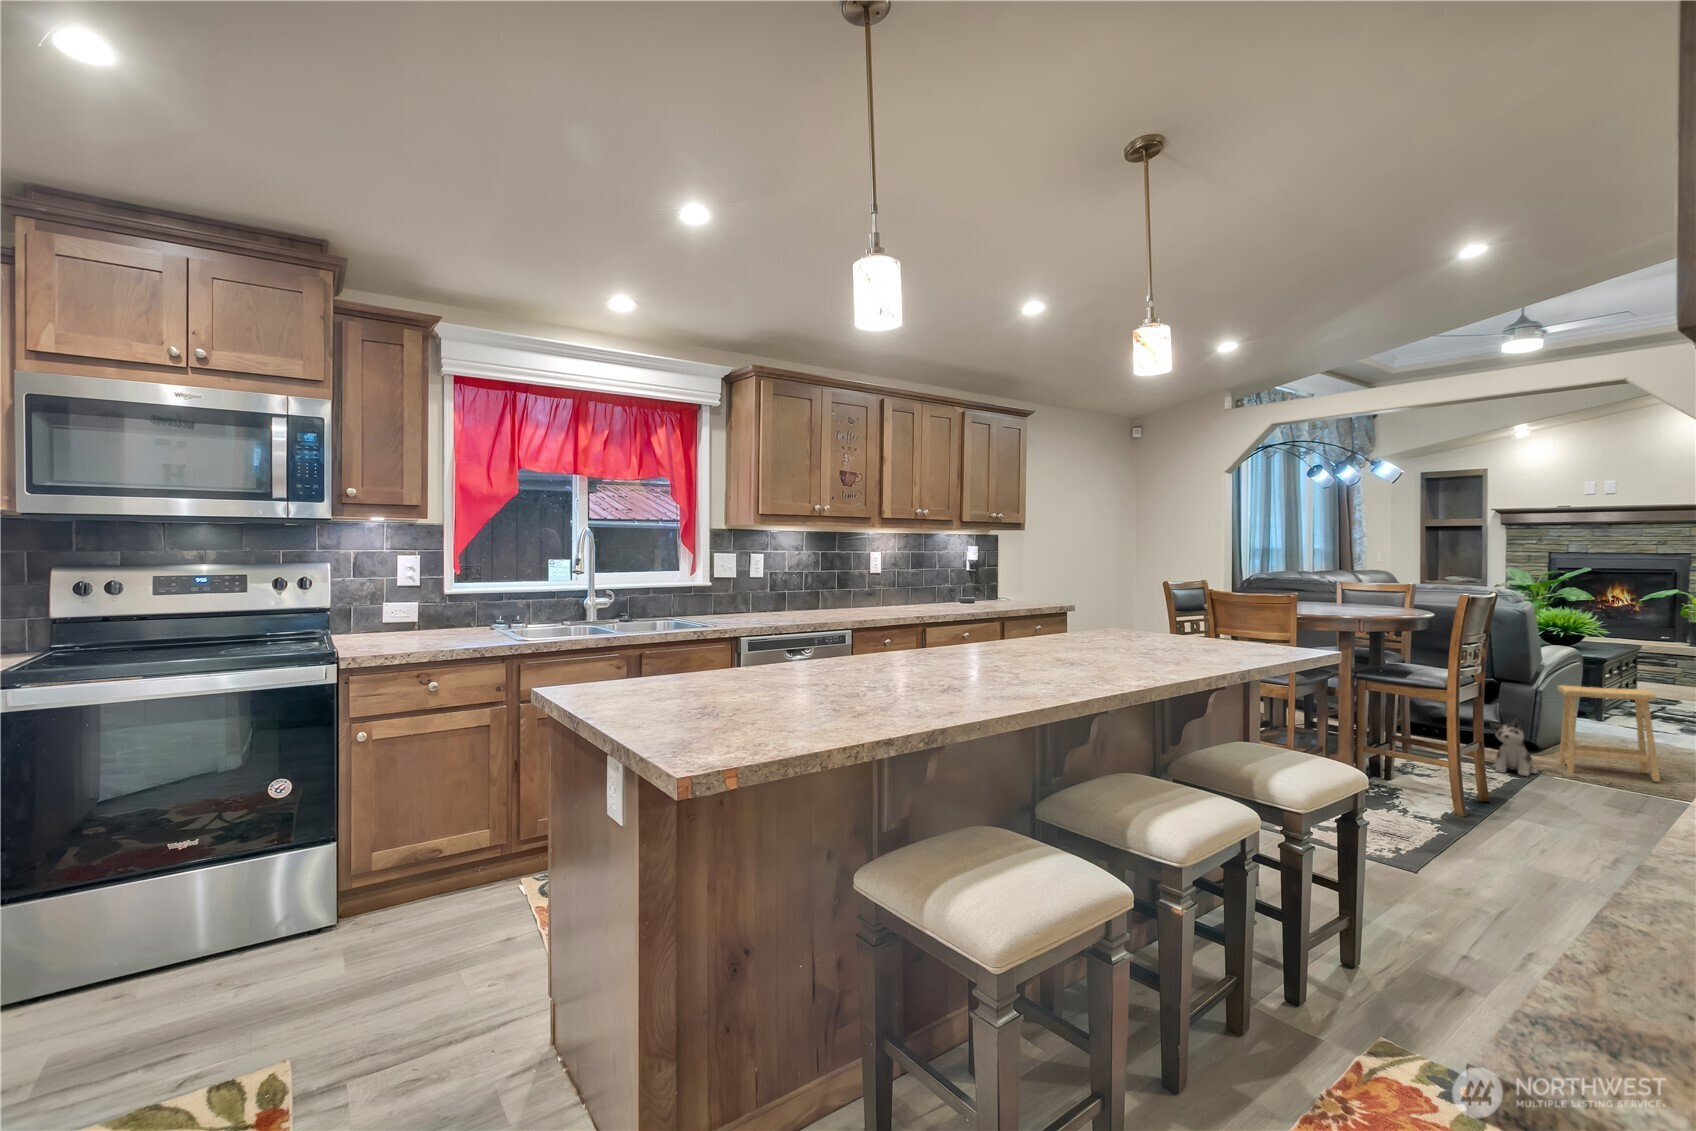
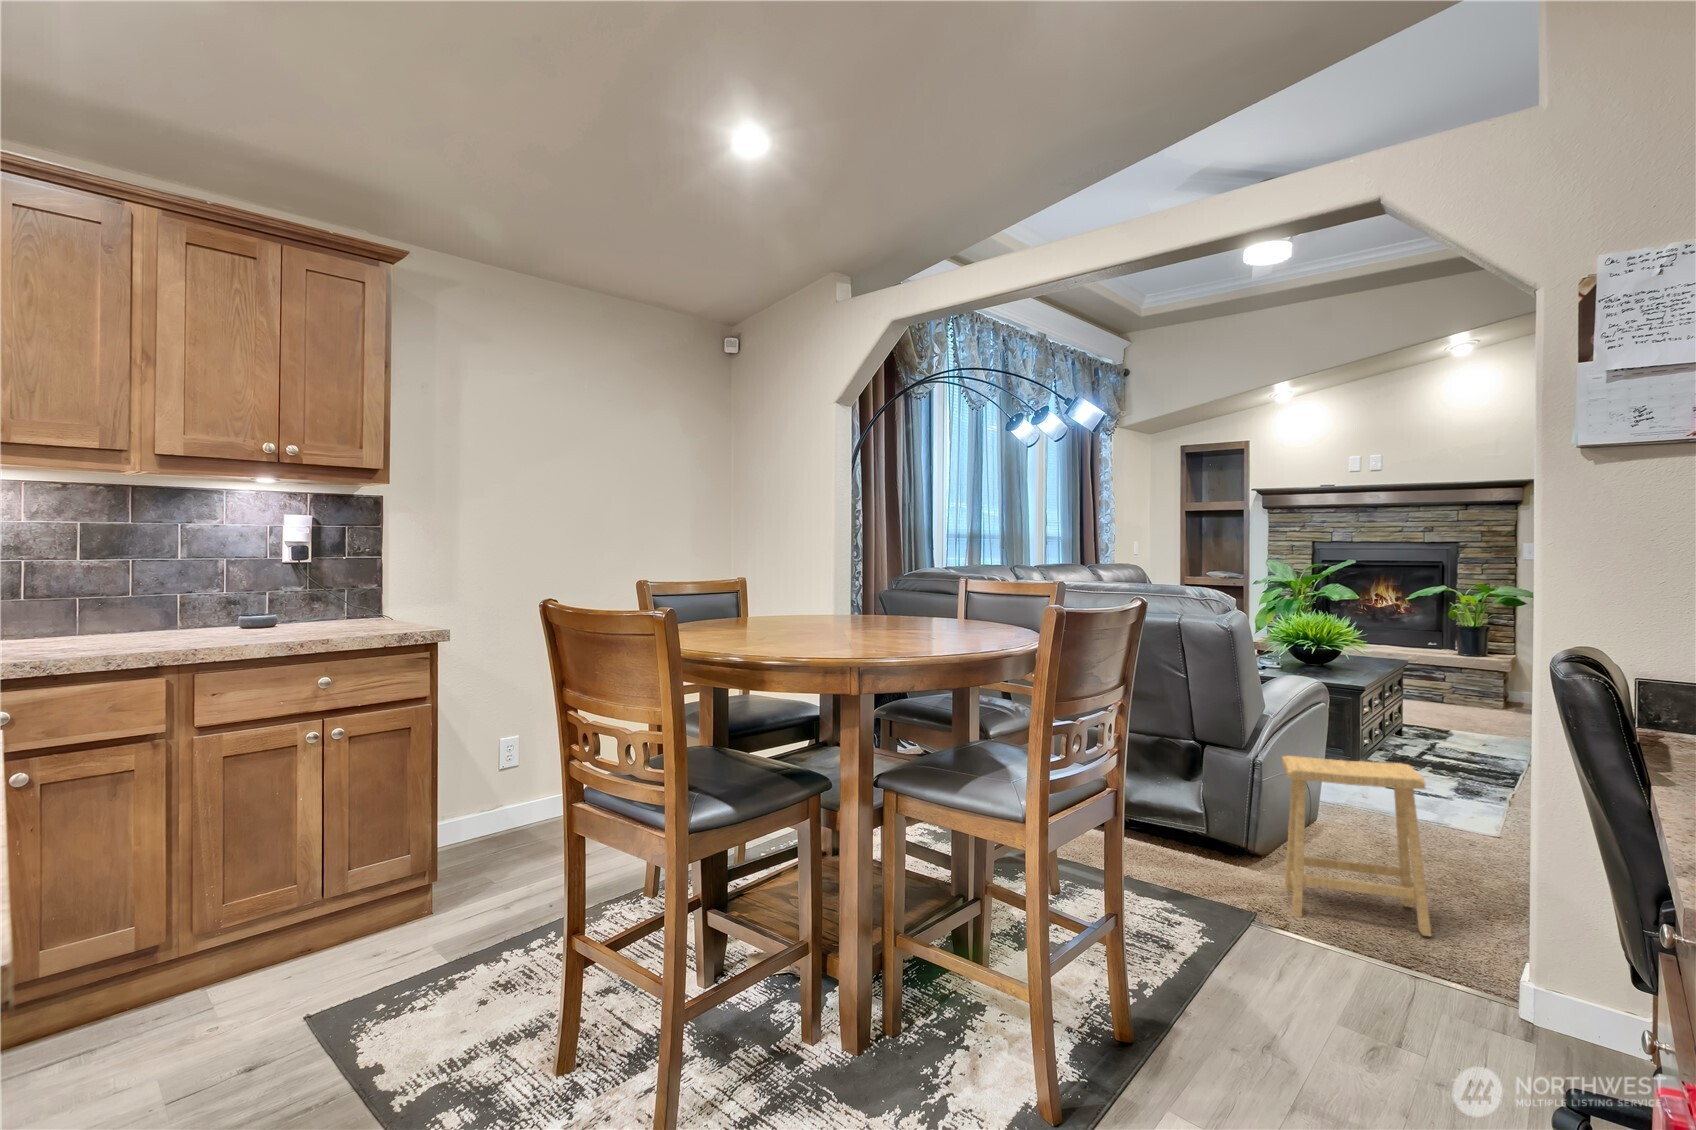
plush toy: present [1490,718,1537,776] -> none [1172,826,1243,938]

